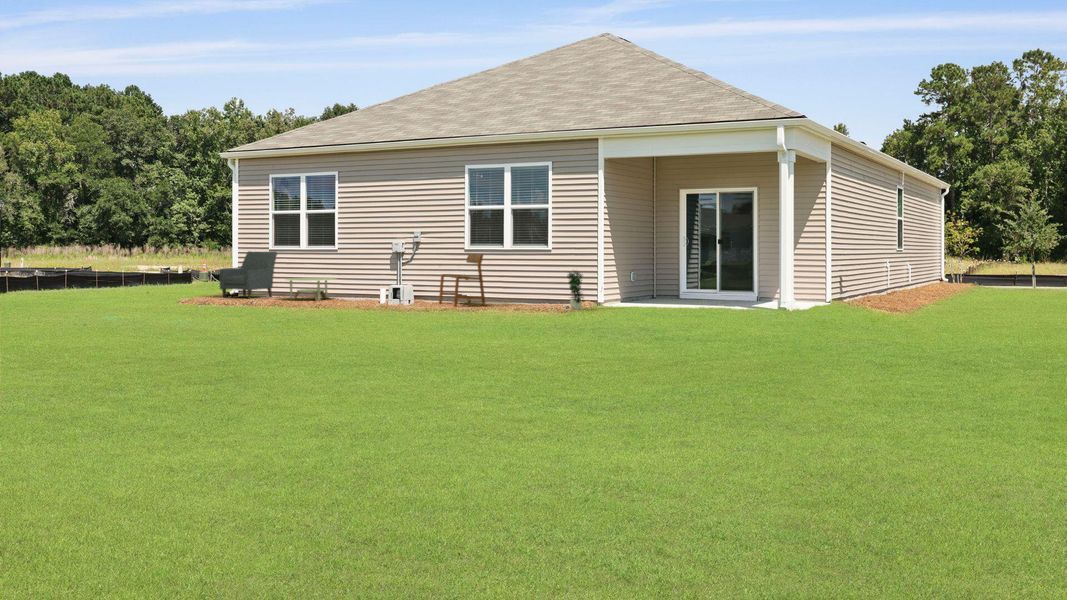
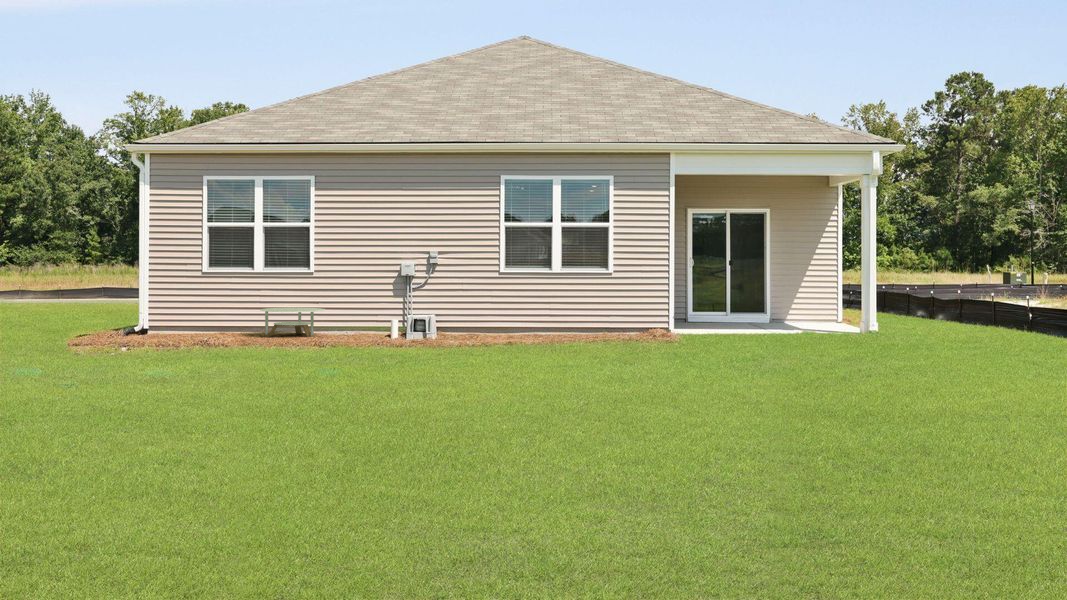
chair: present [219,251,277,299] -> none [153,274,219,336]
bench: present [439,253,485,307] -> none [471,276,542,340]
potted plant: present [567,271,583,310] -> none [638,294,670,340]

